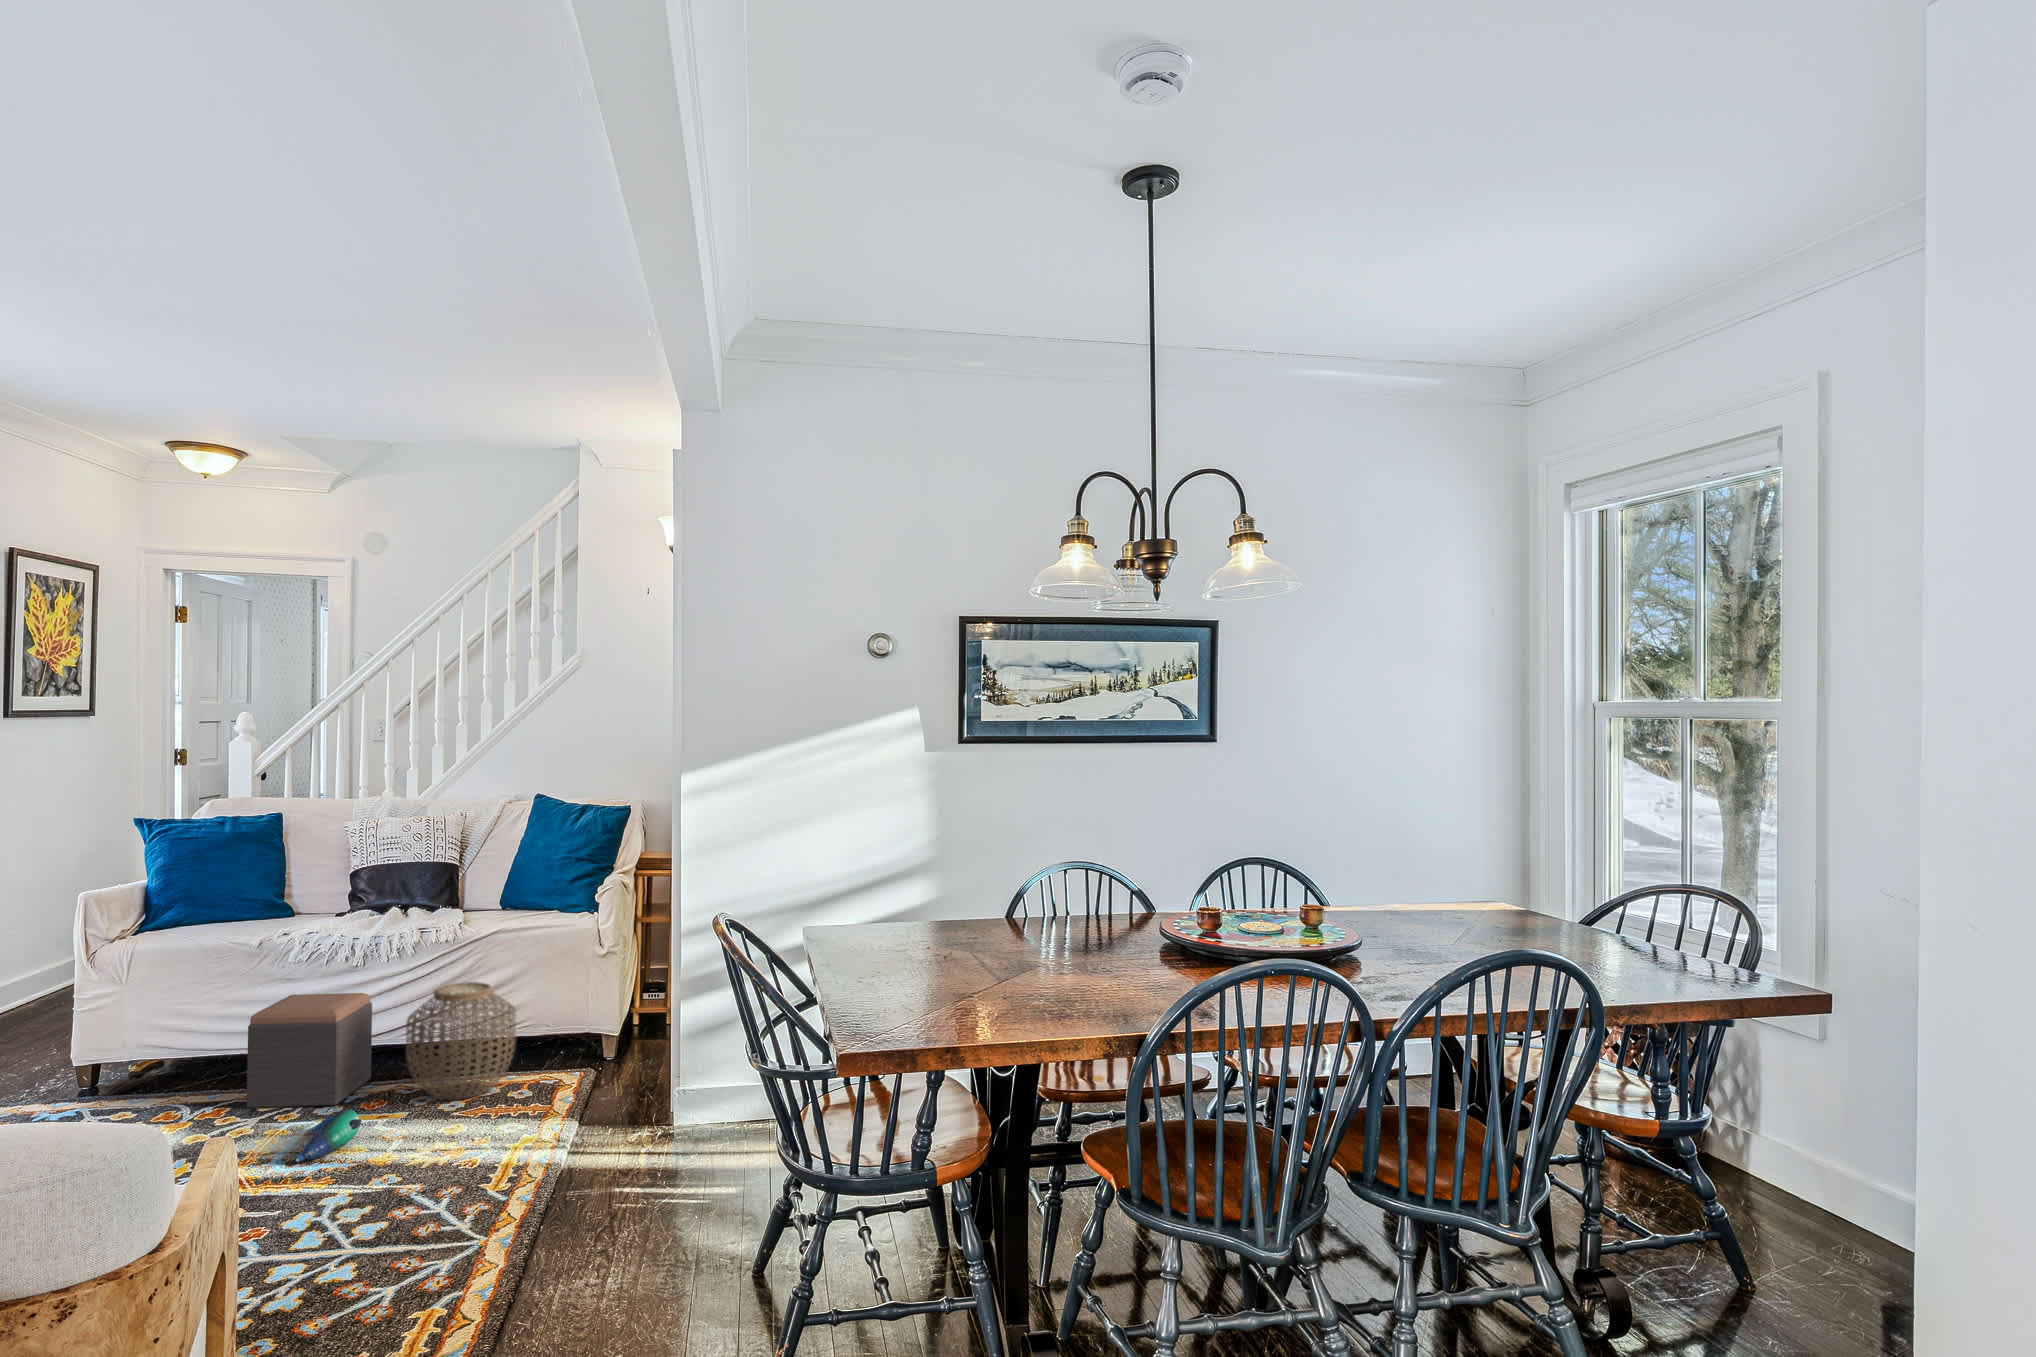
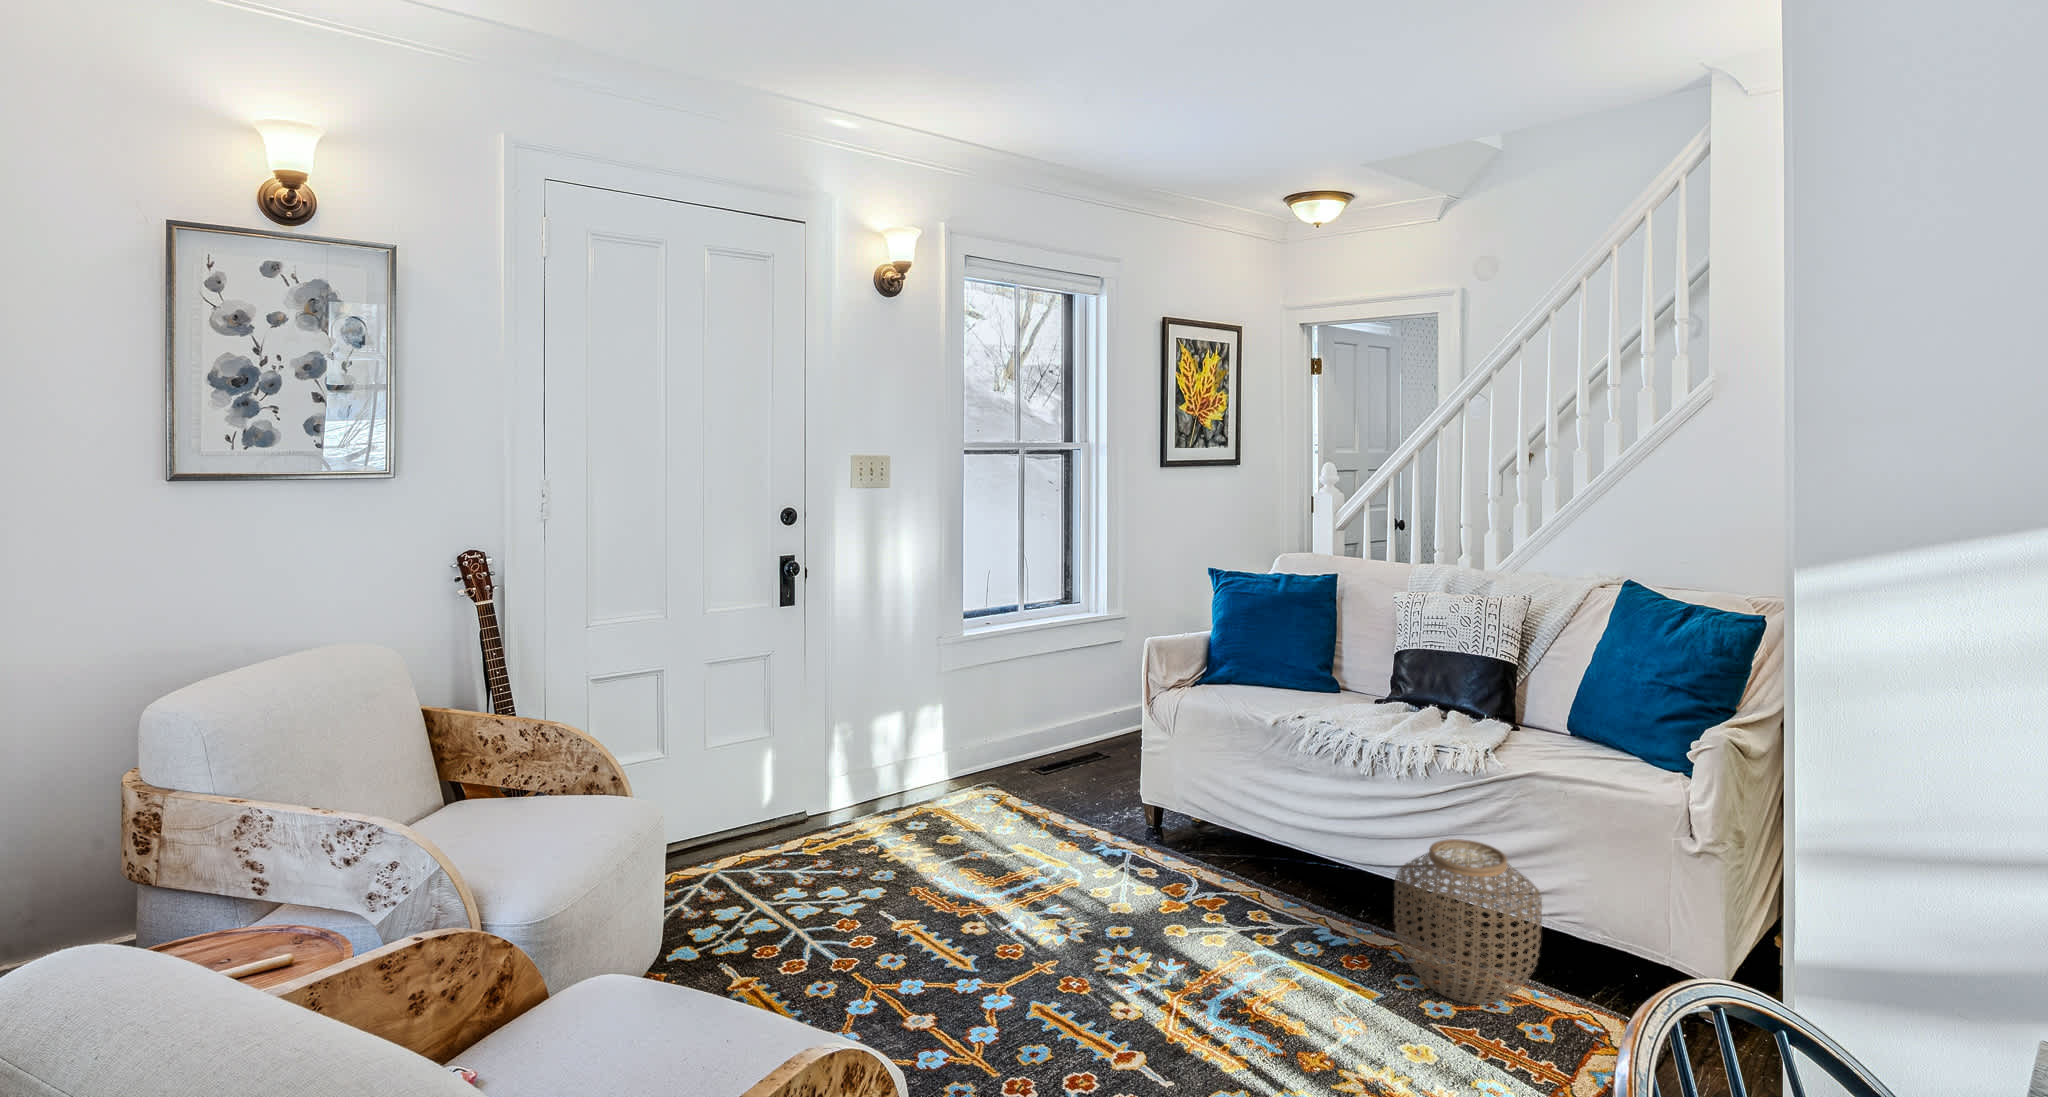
footstool: present [247,993,372,1108] -> none [1241,792,1377,944]
plush toy: present [295,1109,362,1162] -> none [1223,970,1309,1037]

